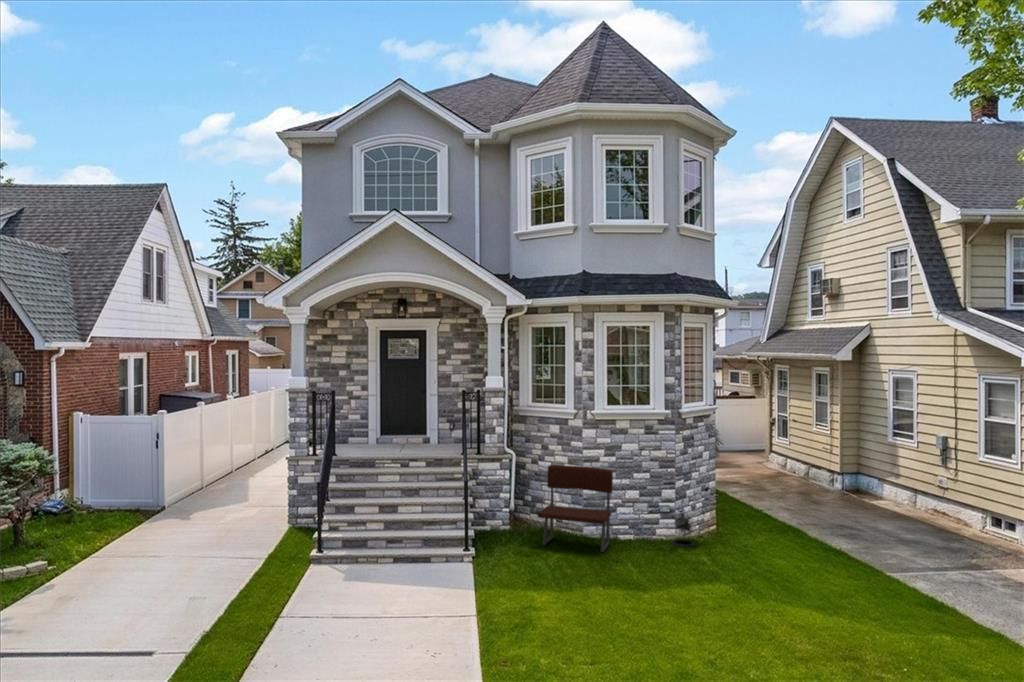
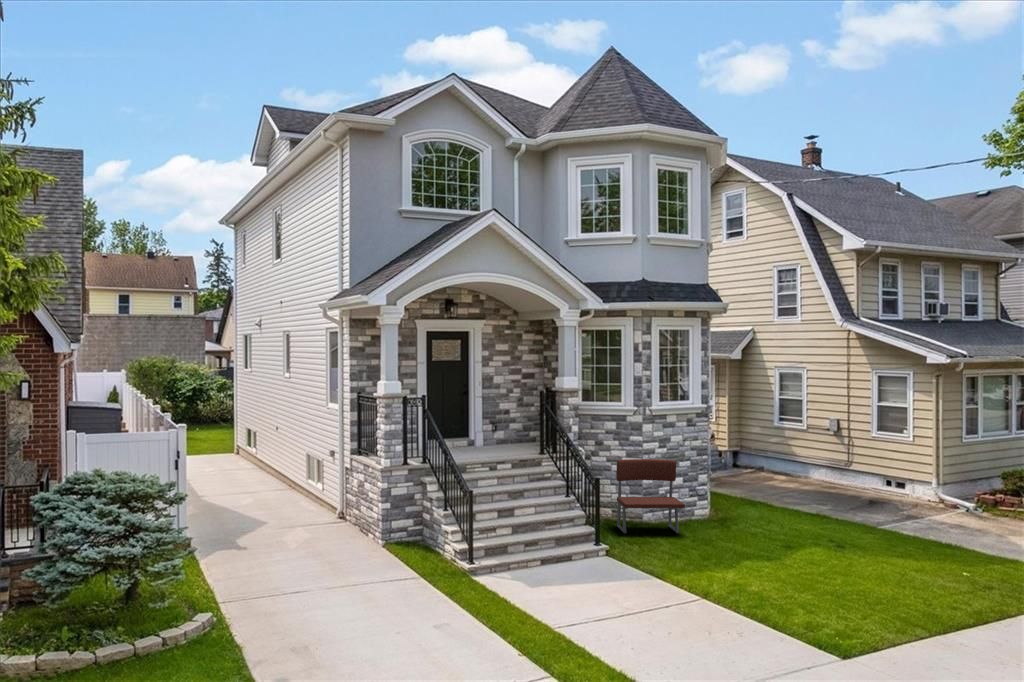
potted tree: present [672,508,694,547] -> none [706,486,730,522]

